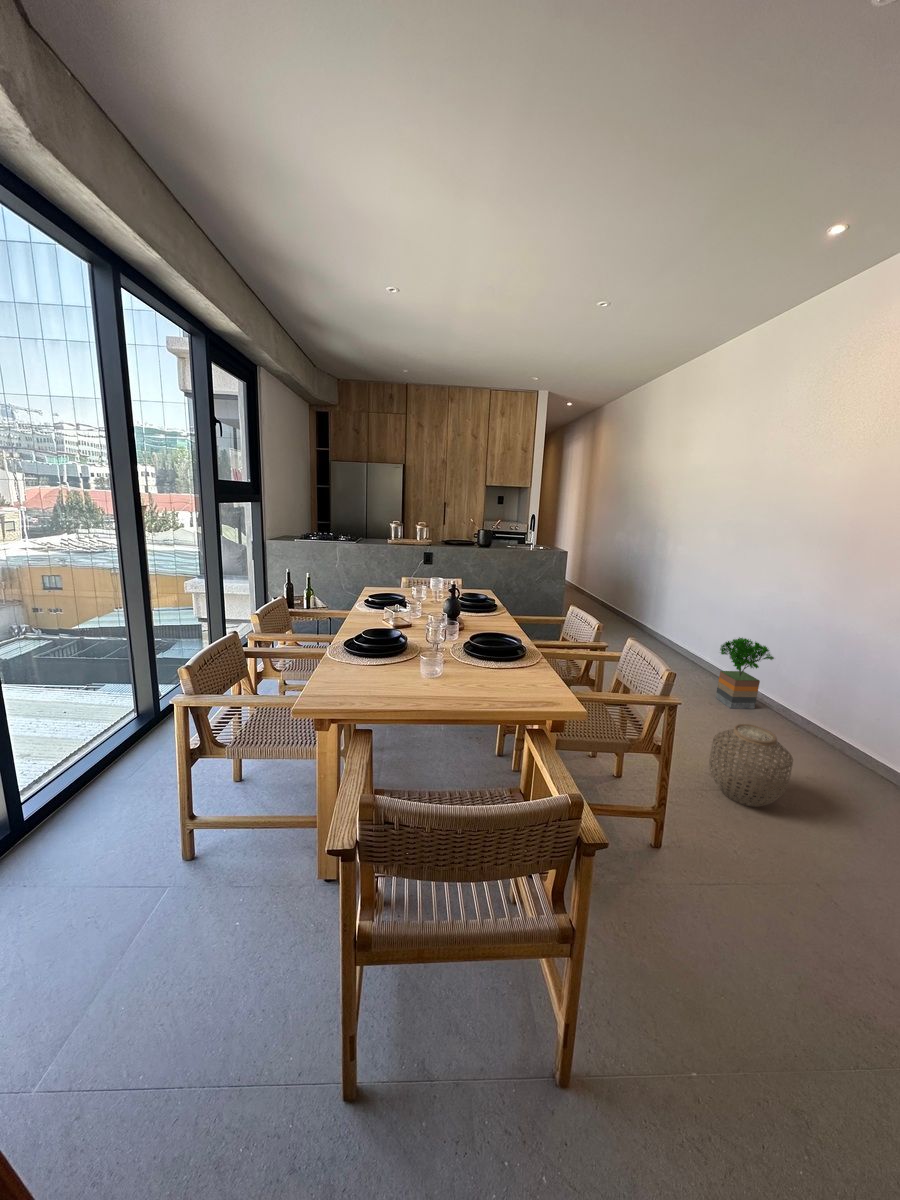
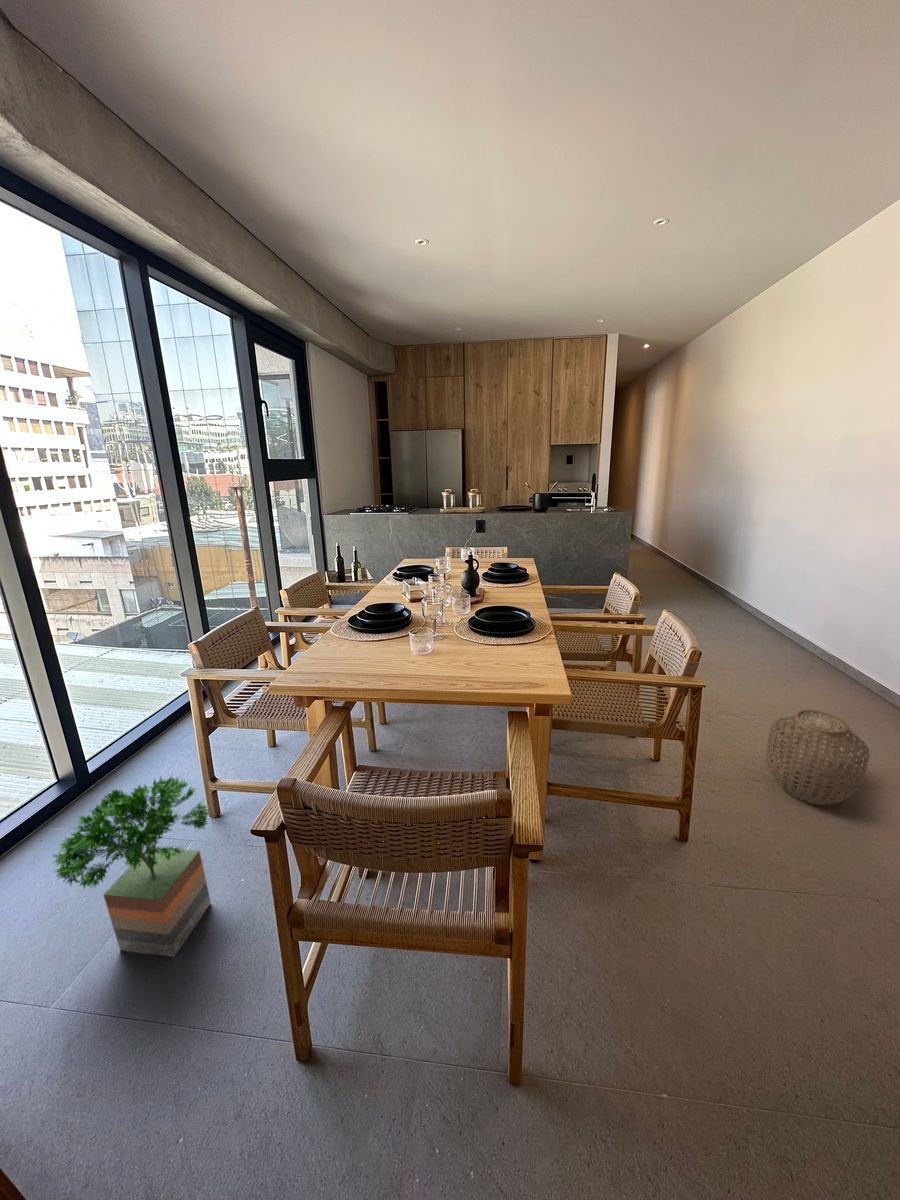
potted tree: present [716,637,774,709] -> present [53,777,211,957]

